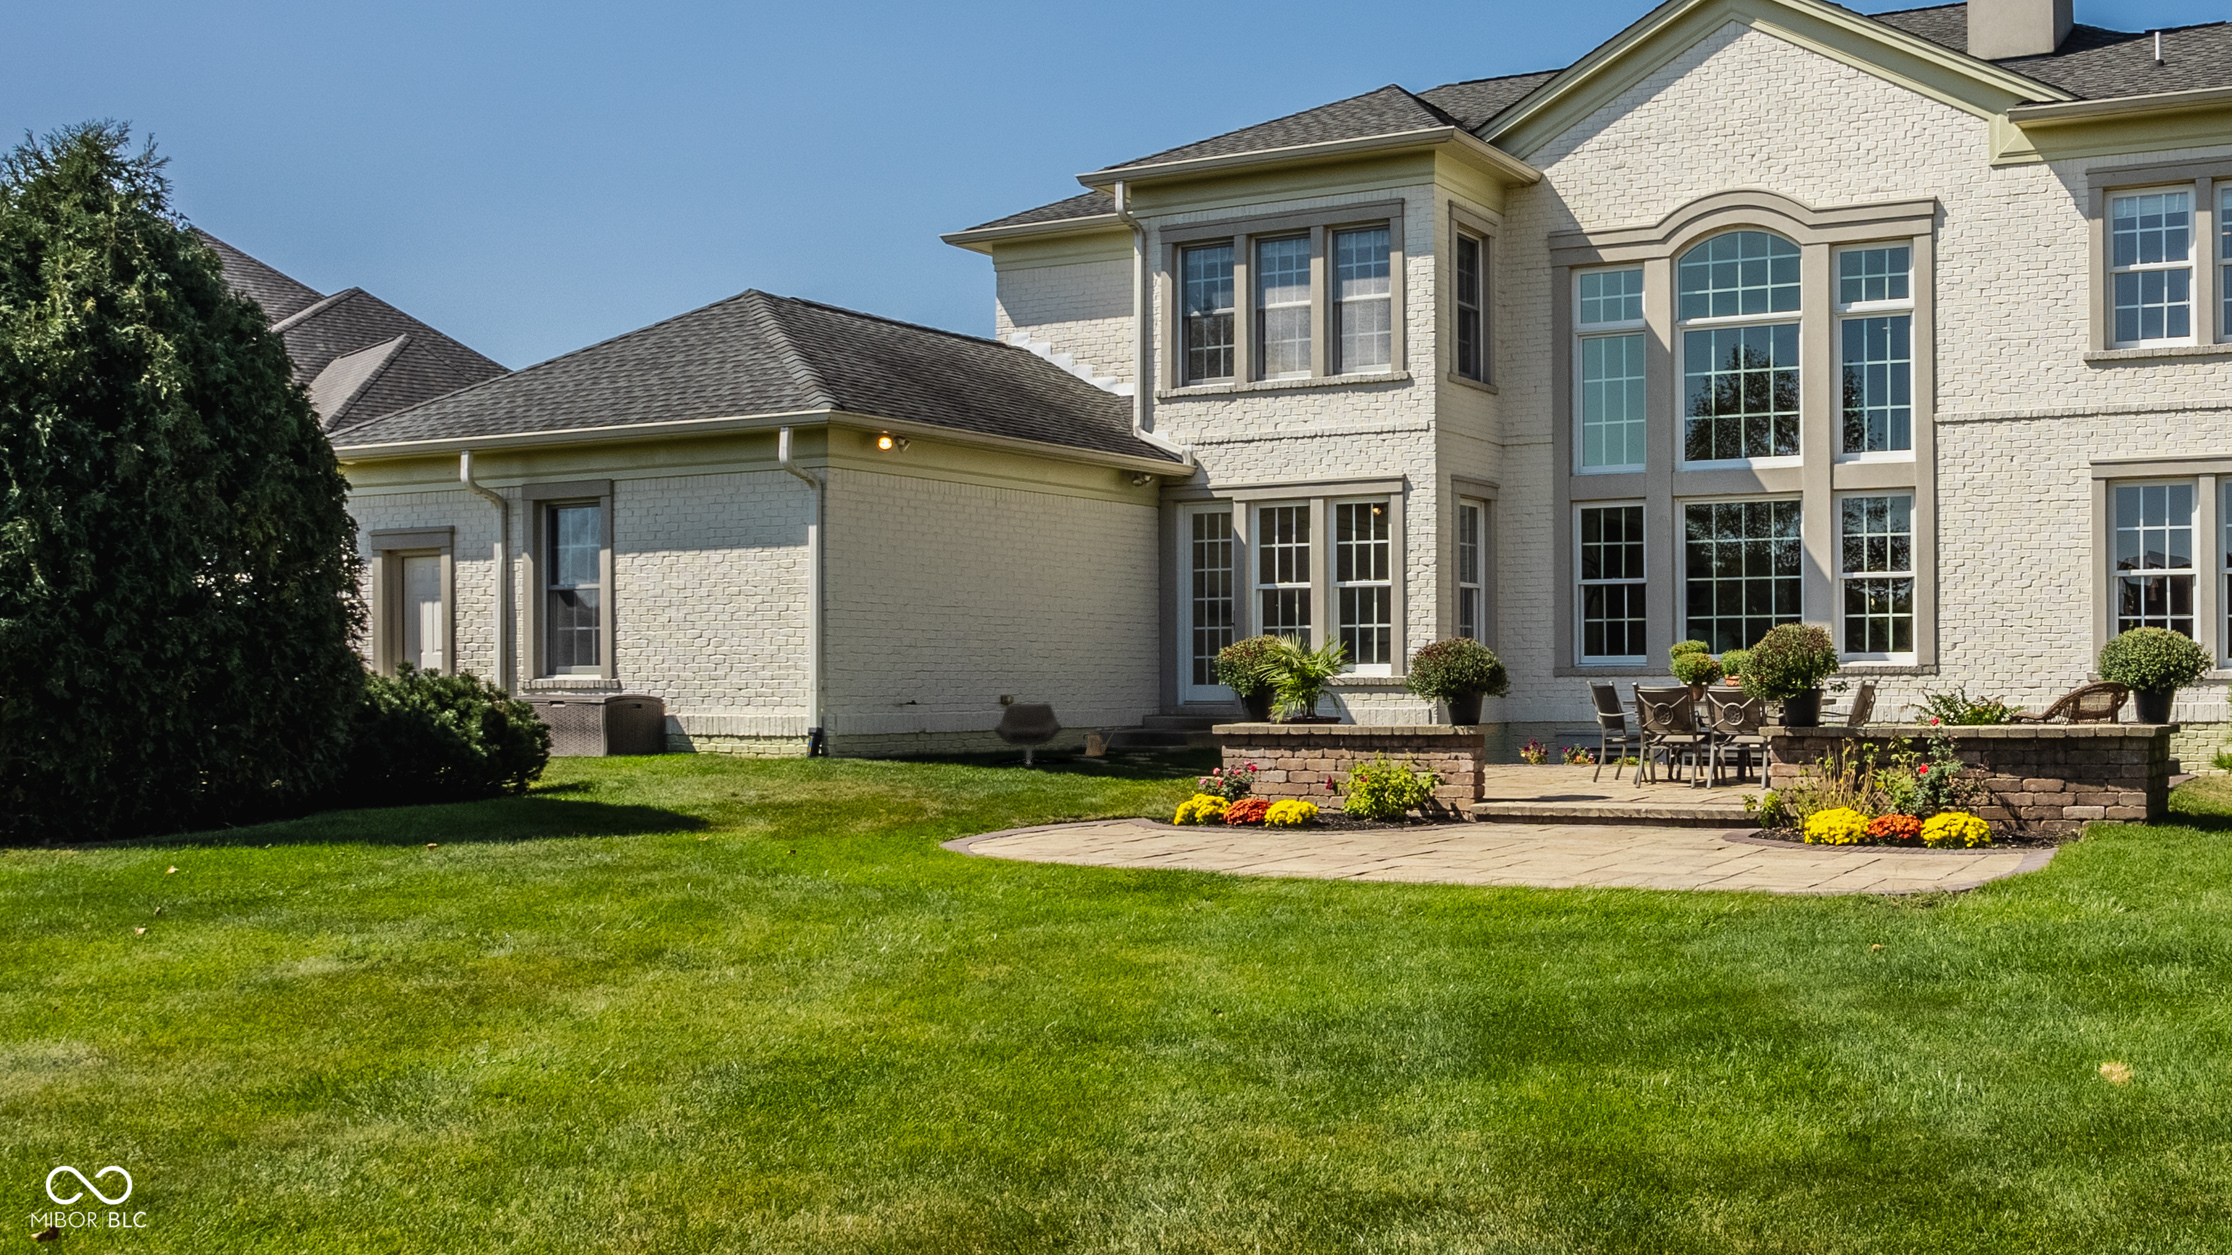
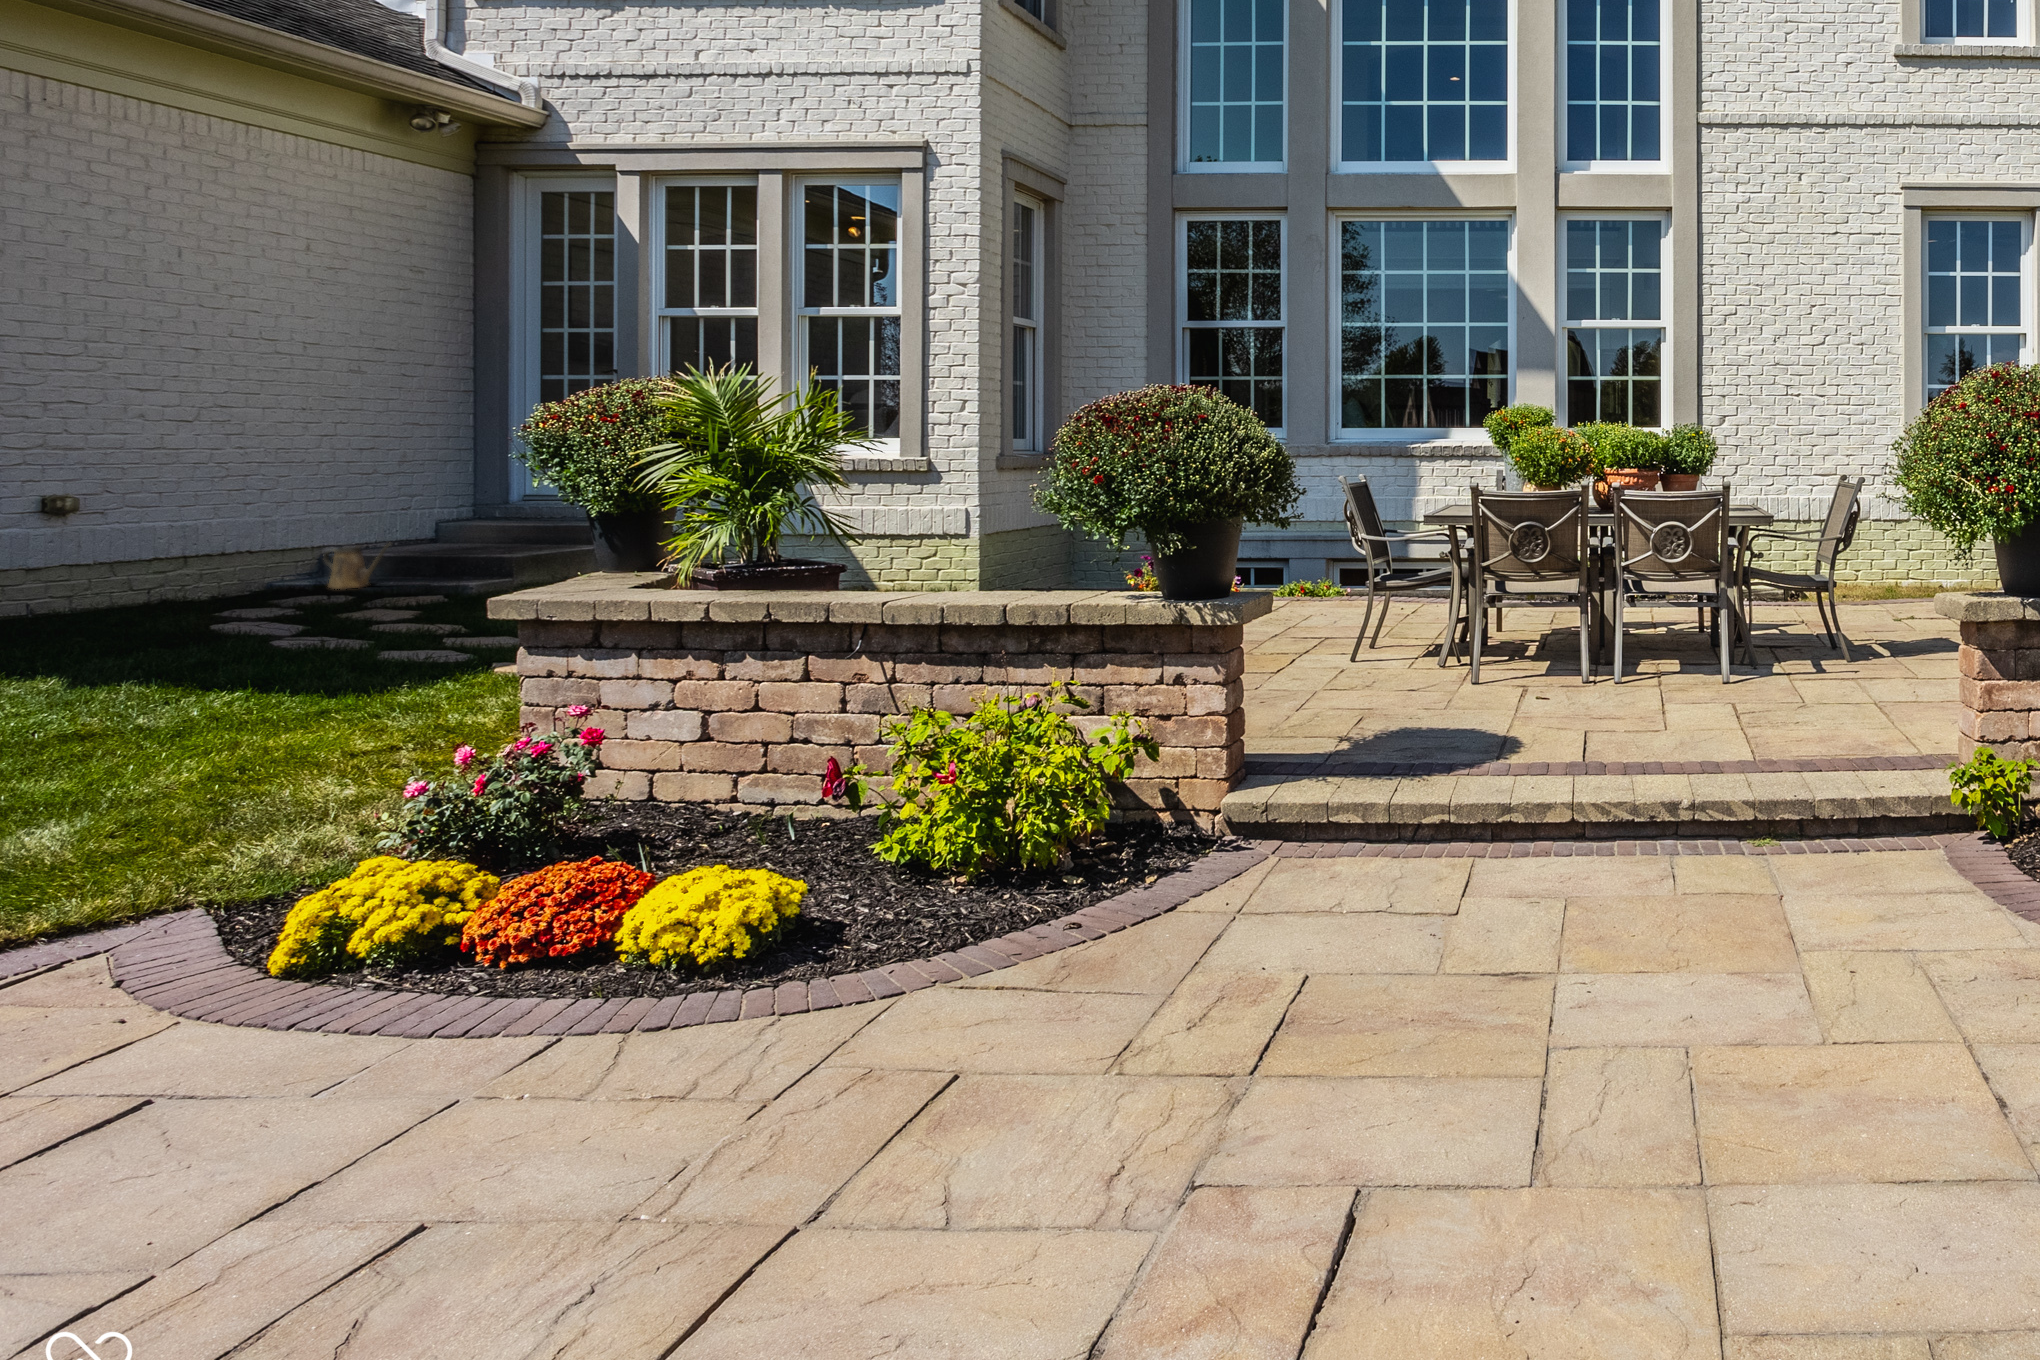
lounge chair: present [994,704,1062,763] -> none [85,503,256,621]

